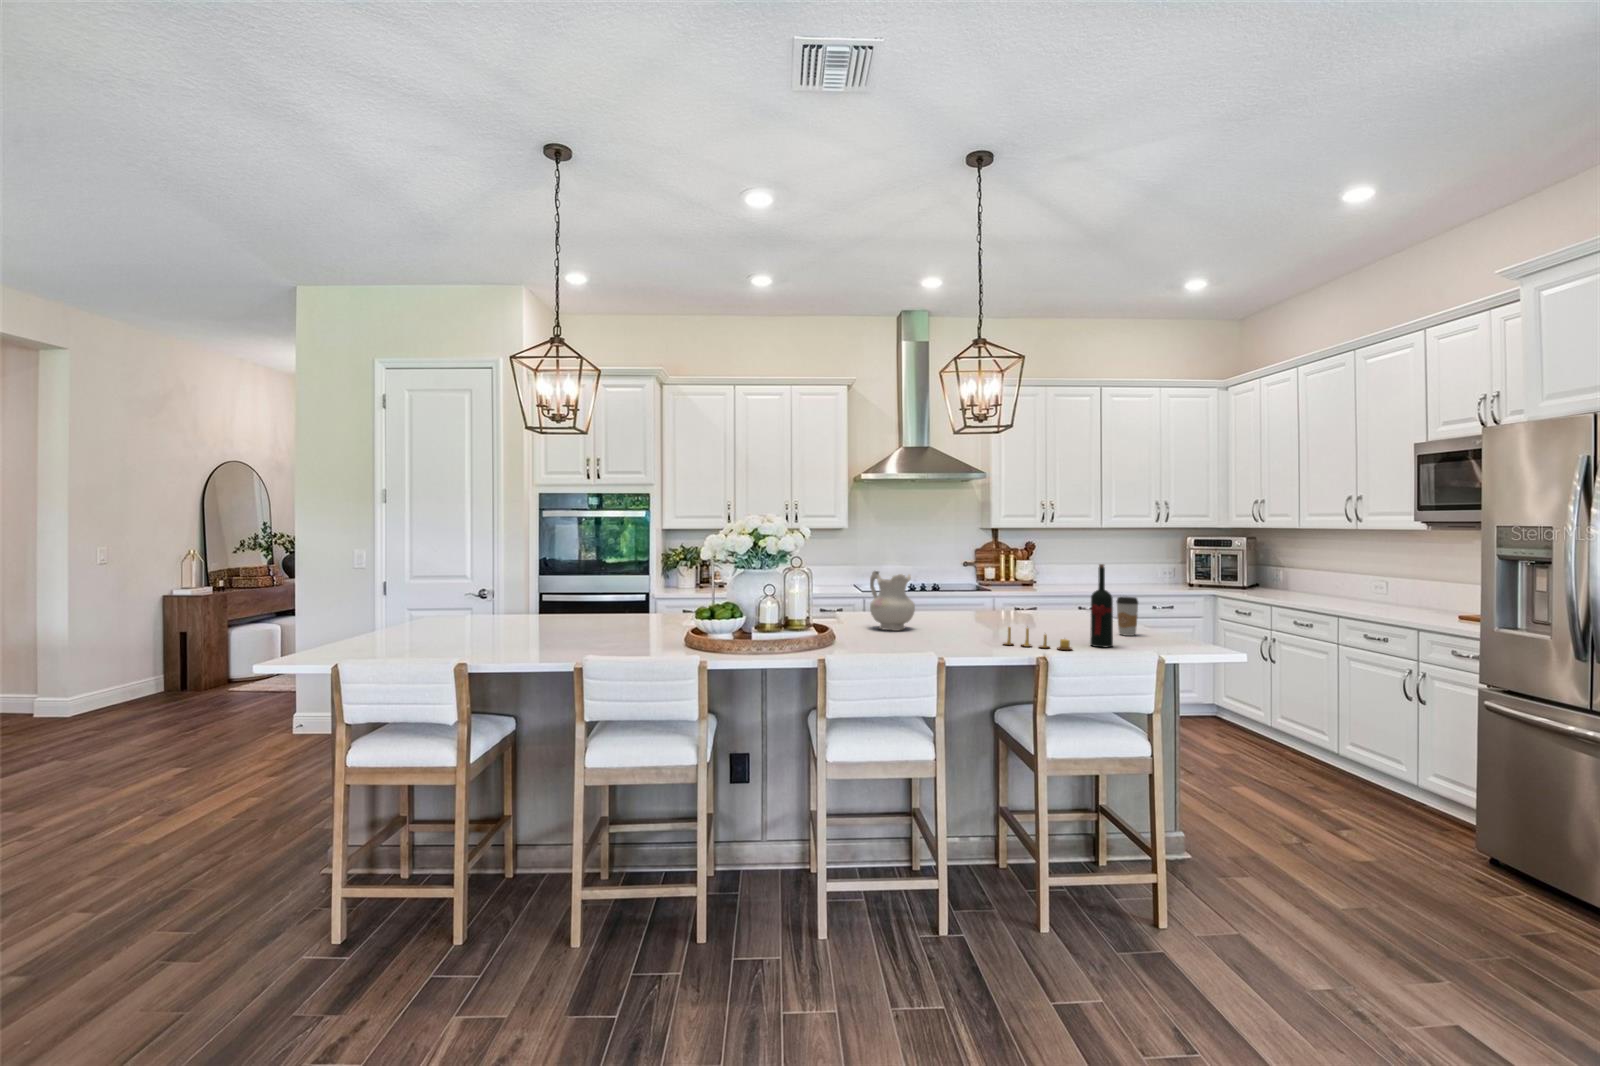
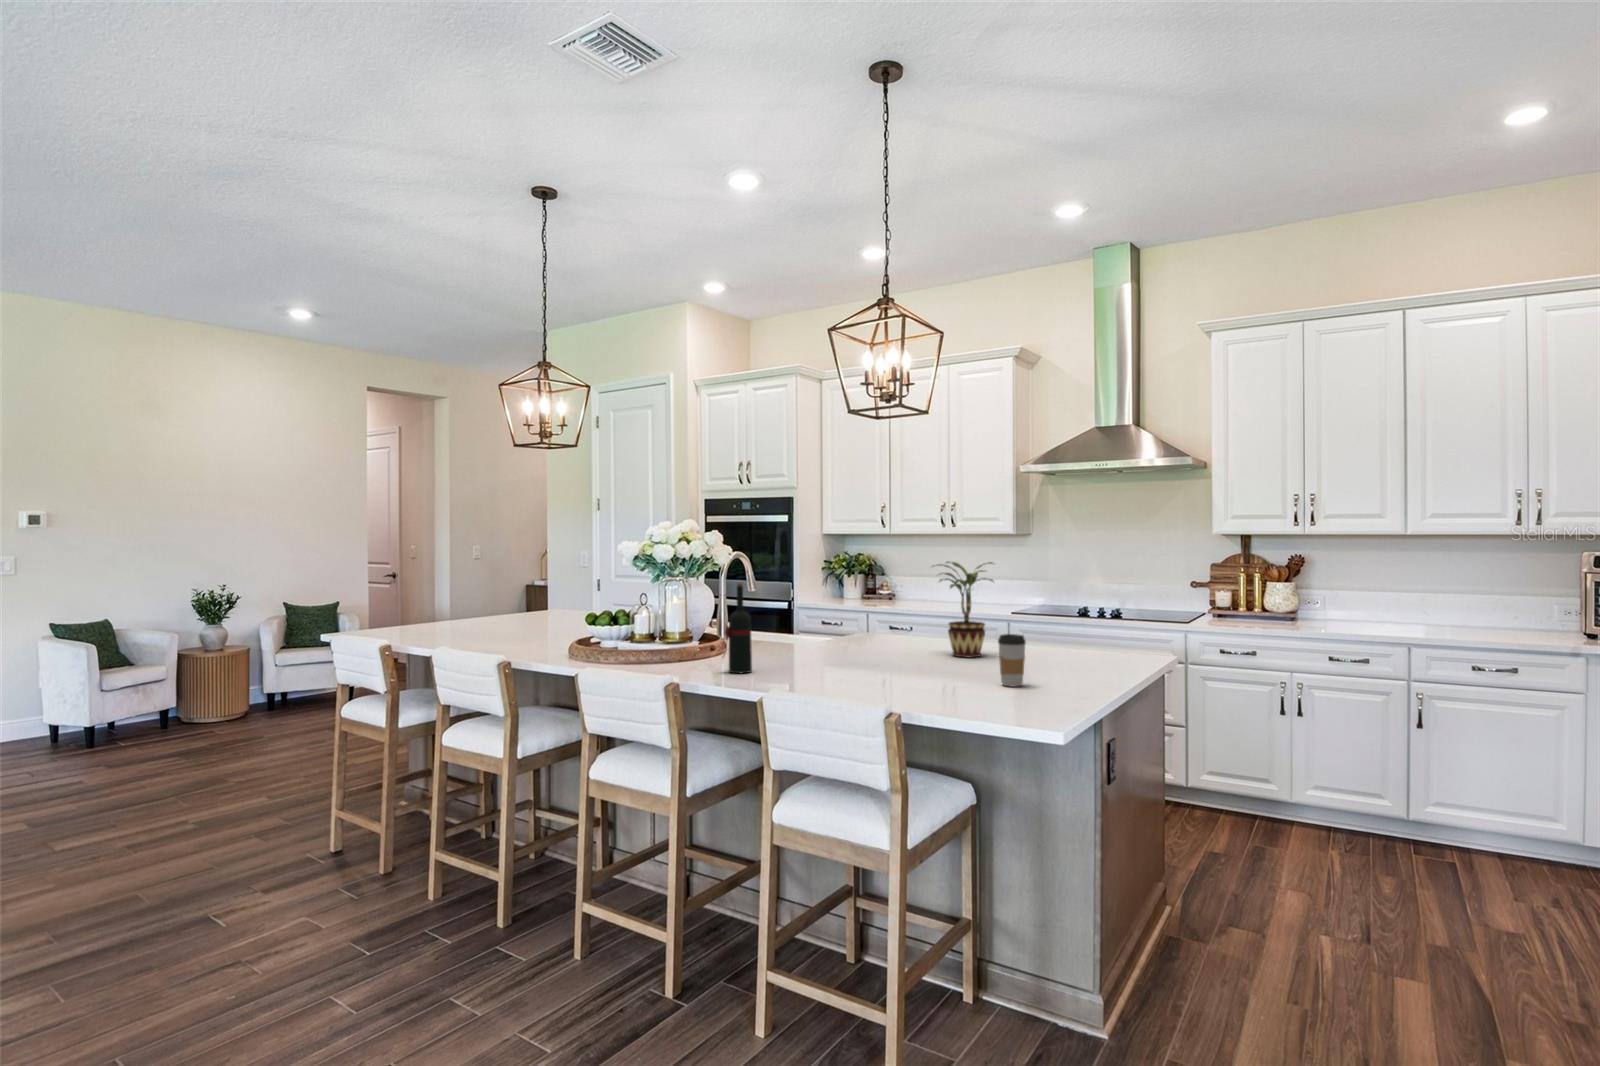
potted plant: none [973,545,1027,621] -> present [938,562,994,657]
wine bottle: present [1090,564,1113,647] -> present [725,582,752,673]
ceramic pitcher: present [870,571,915,631] -> none [782,587,832,655]
candle: present [1004,627,1072,650] -> none [815,655,855,690]

